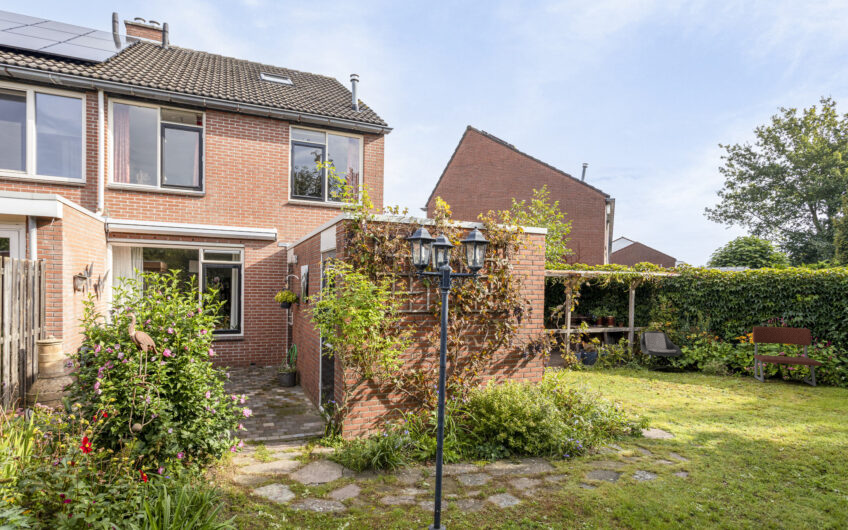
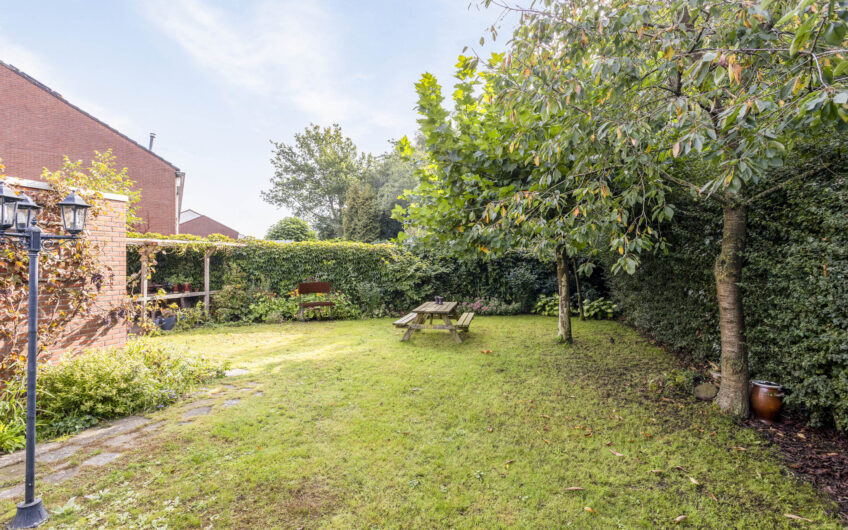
lounge chair: present [639,331,681,372] -> none [214,292,249,327]

